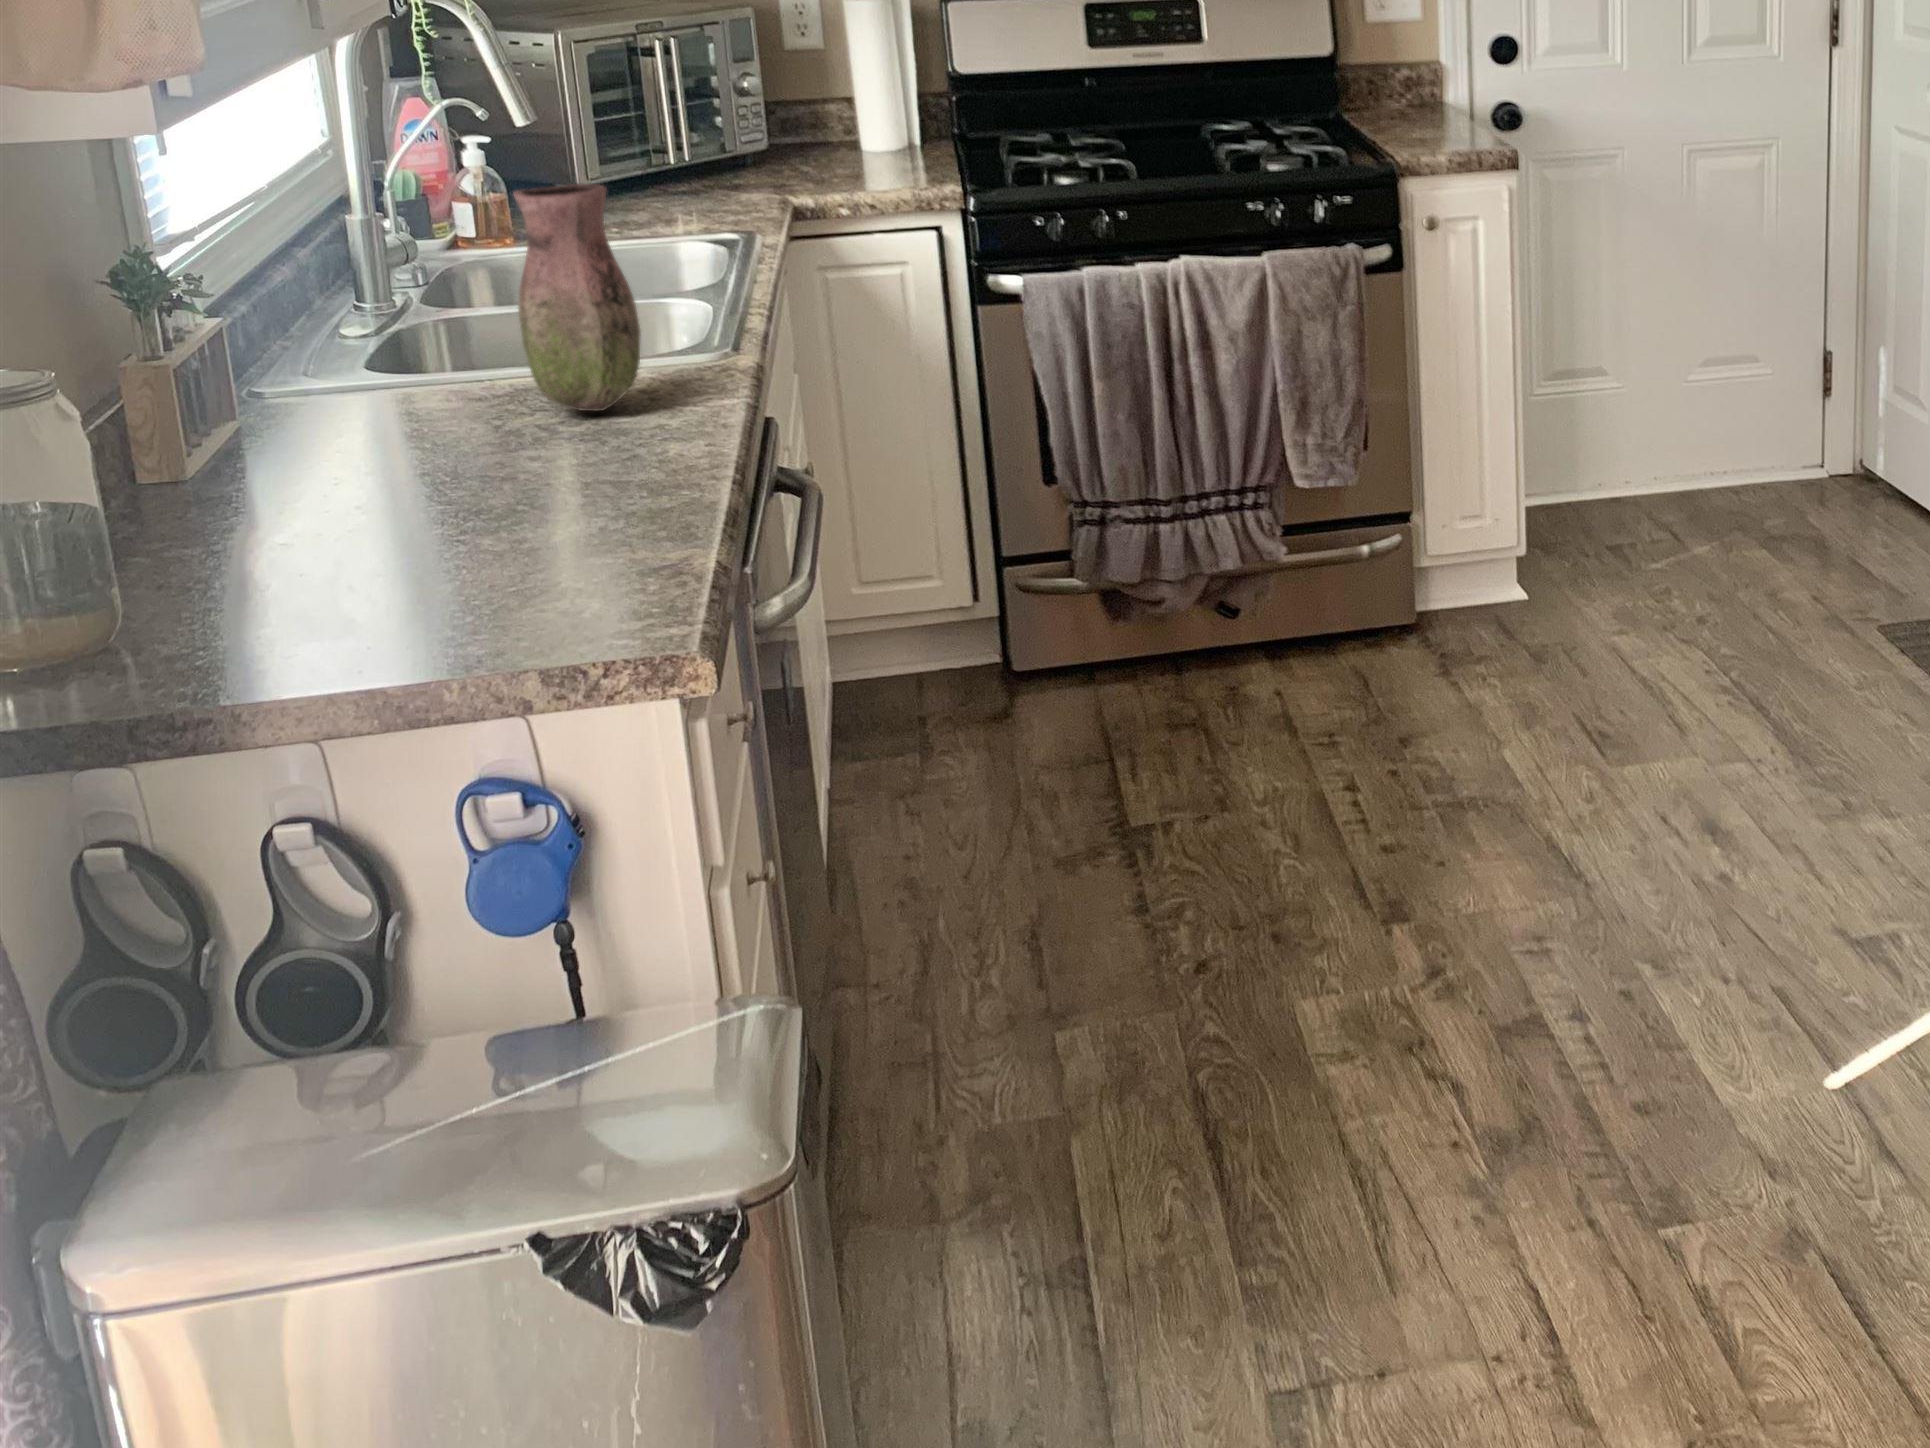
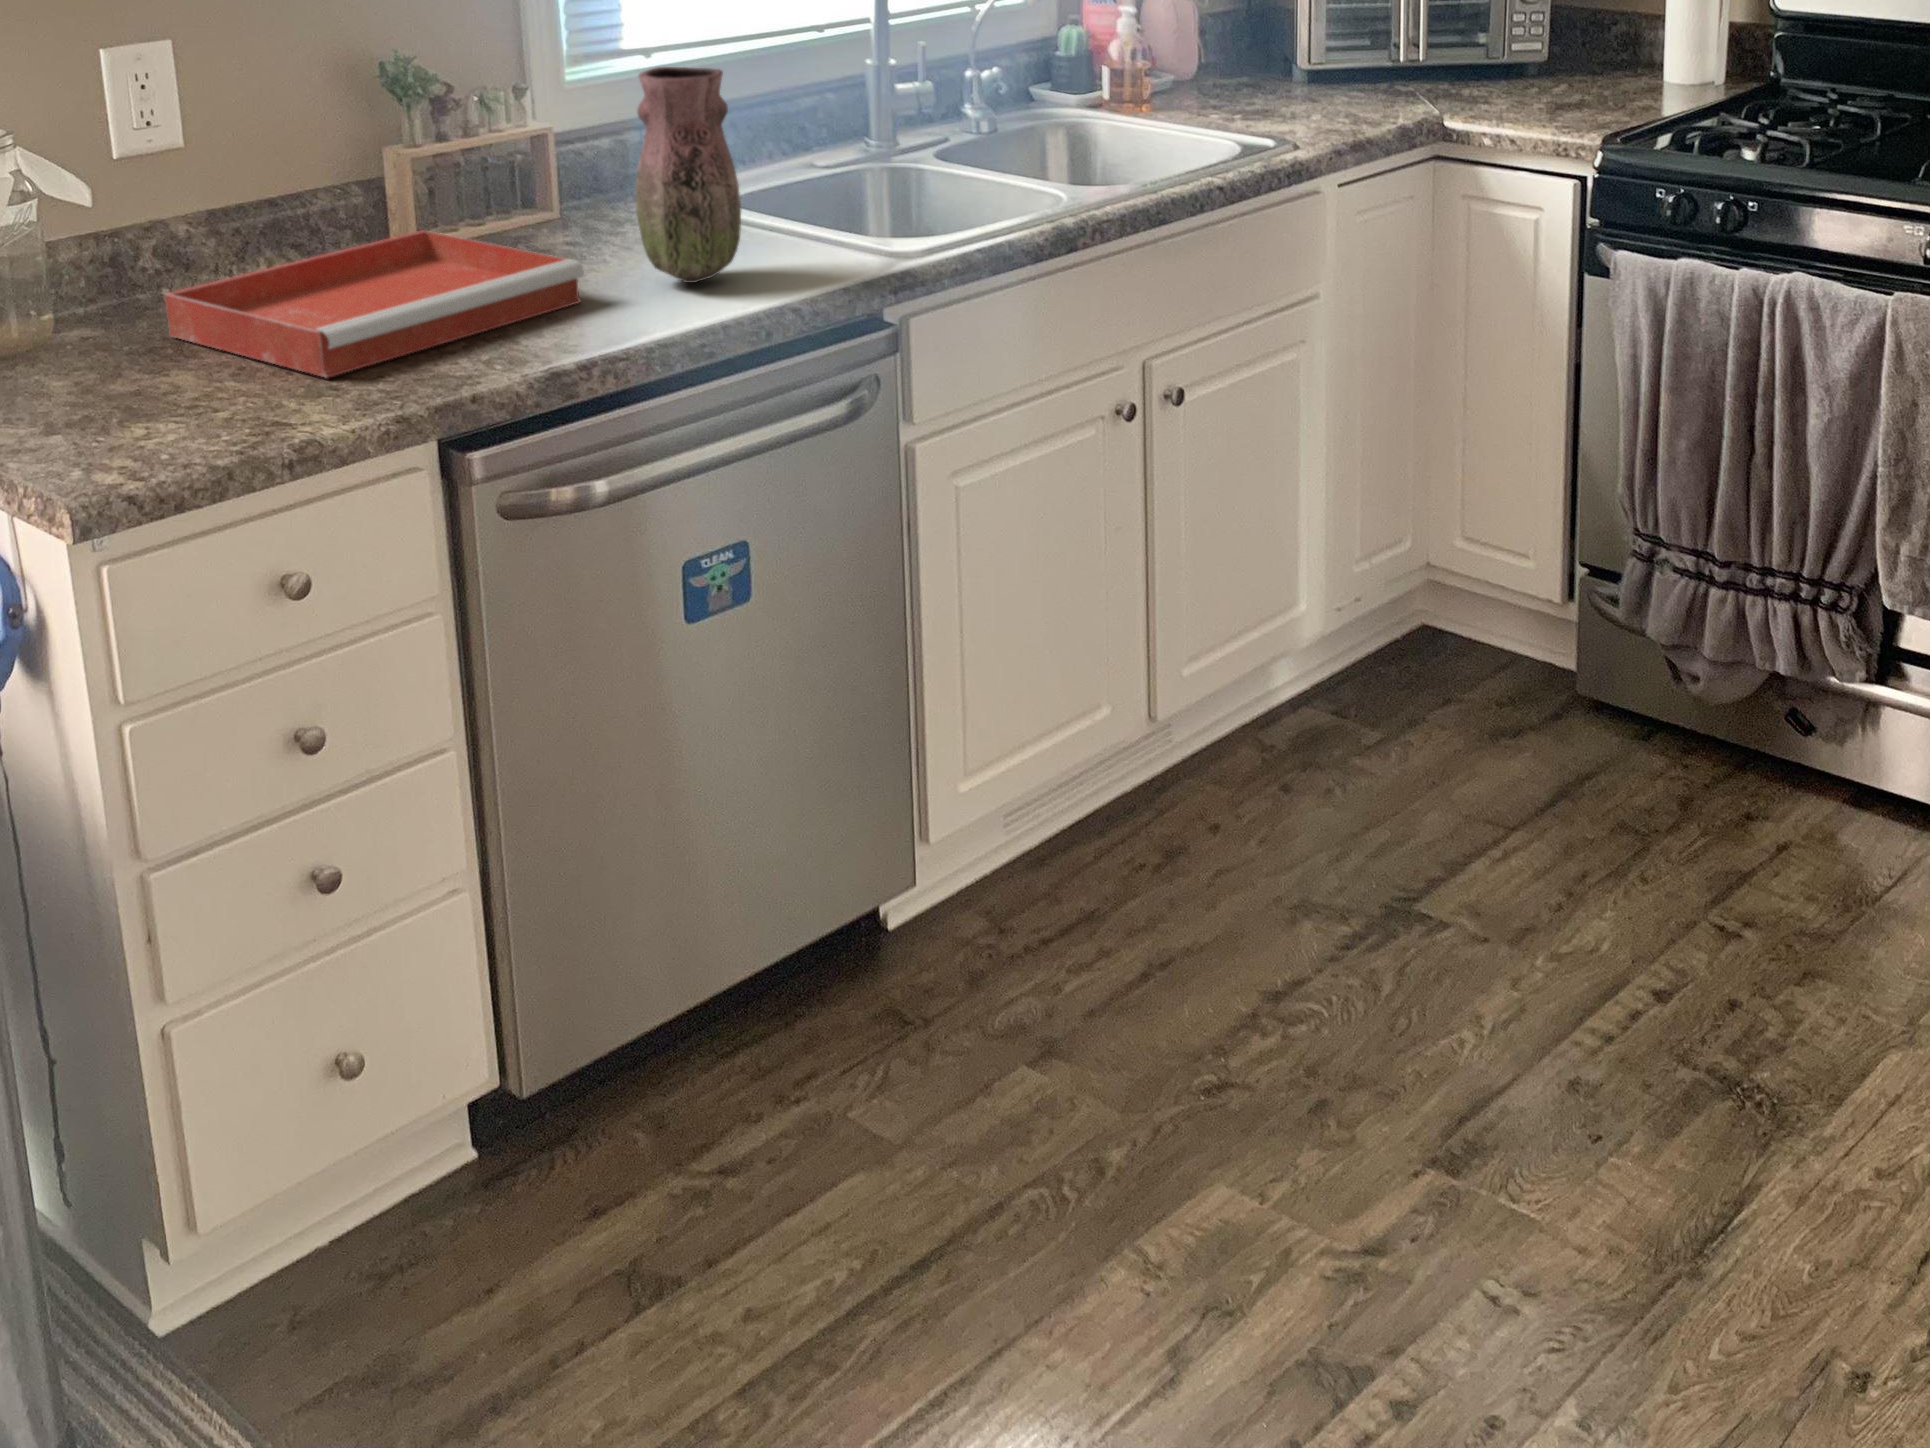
tray: none [180,403,548,584] -> present [165,230,584,377]

